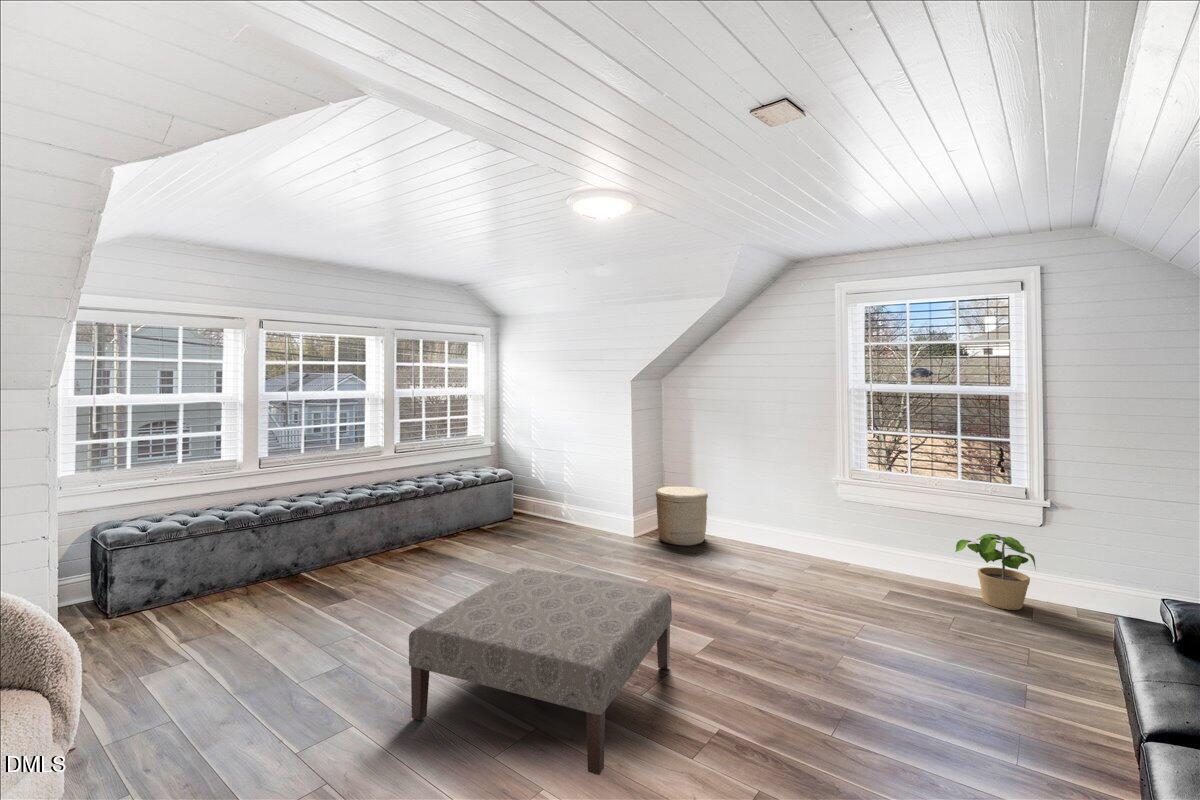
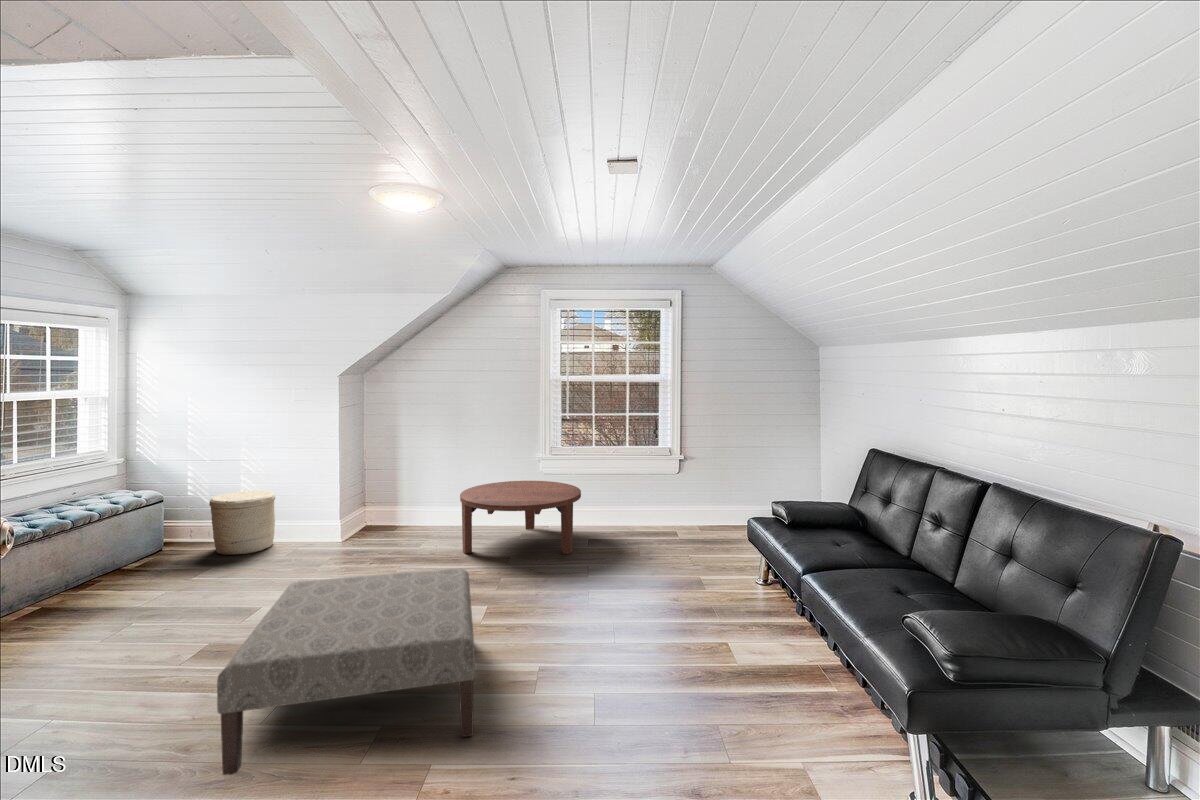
woven basket: present [656,486,708,546] -> present [209,491,275,555]
coffee table: none [729,502,878,603] -> present [460,481,581,554]
potted plant: present [956,534,1035,610] -> none [630,483,676,536]

